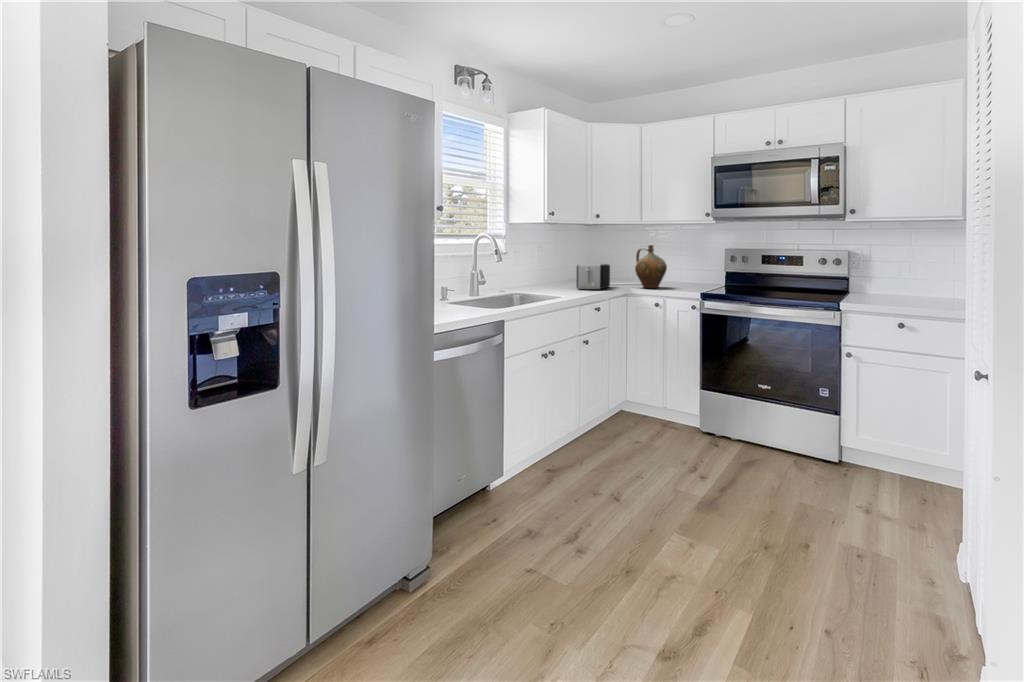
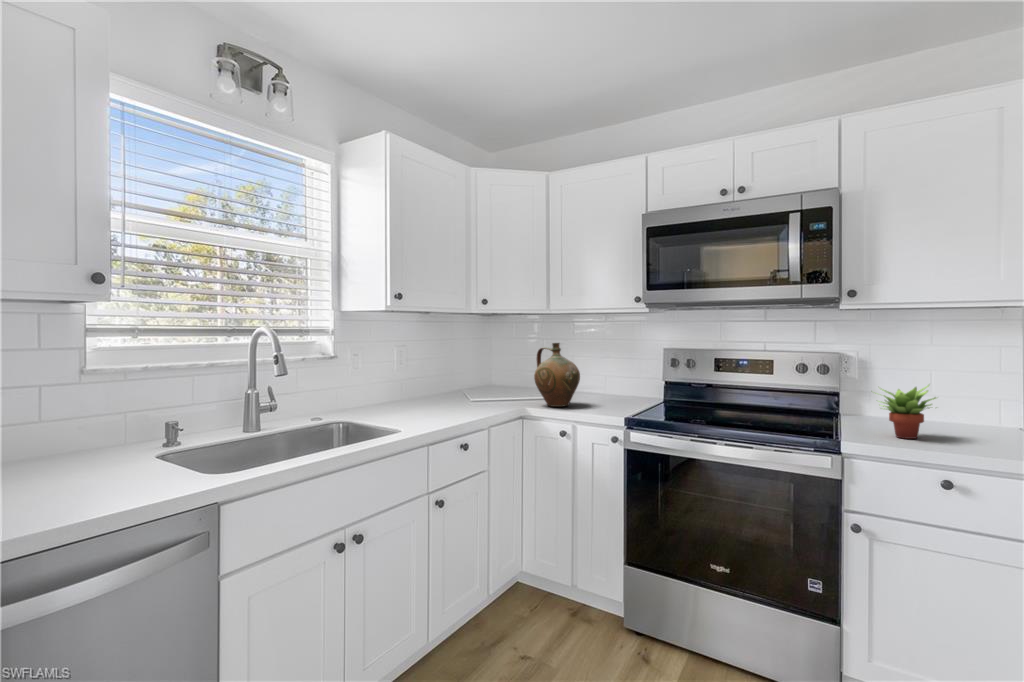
toaster: present [576,264,610,289] -> none [444,370,499,410]
succulent plant: none [867,267,911,302] -> present [881,385,936,439]

